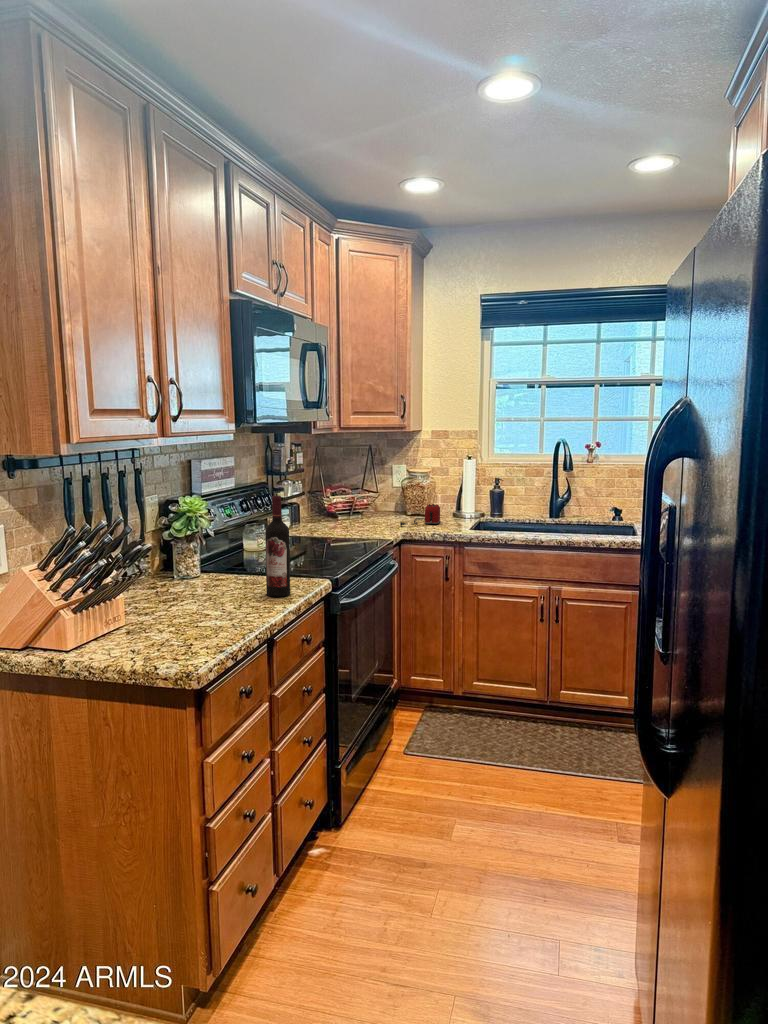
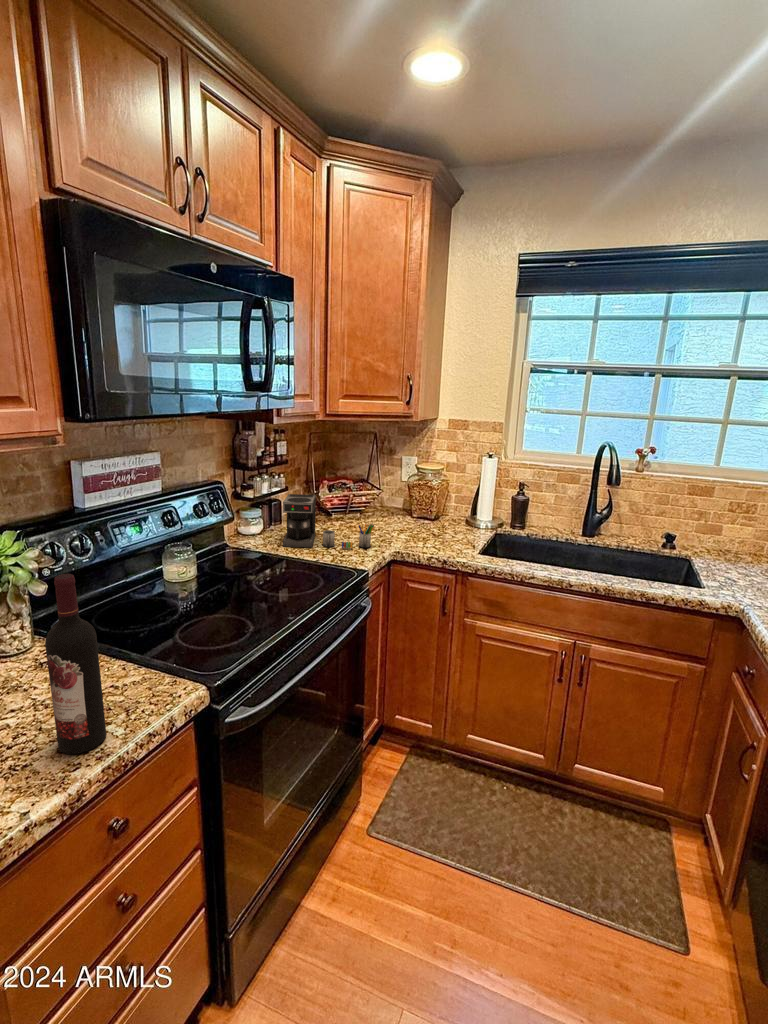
coffee maker: none [310,492,386,533] -> present [283,494,374,549]
toaster: present [400,504,440,526] -> none [393,512,448,539]

